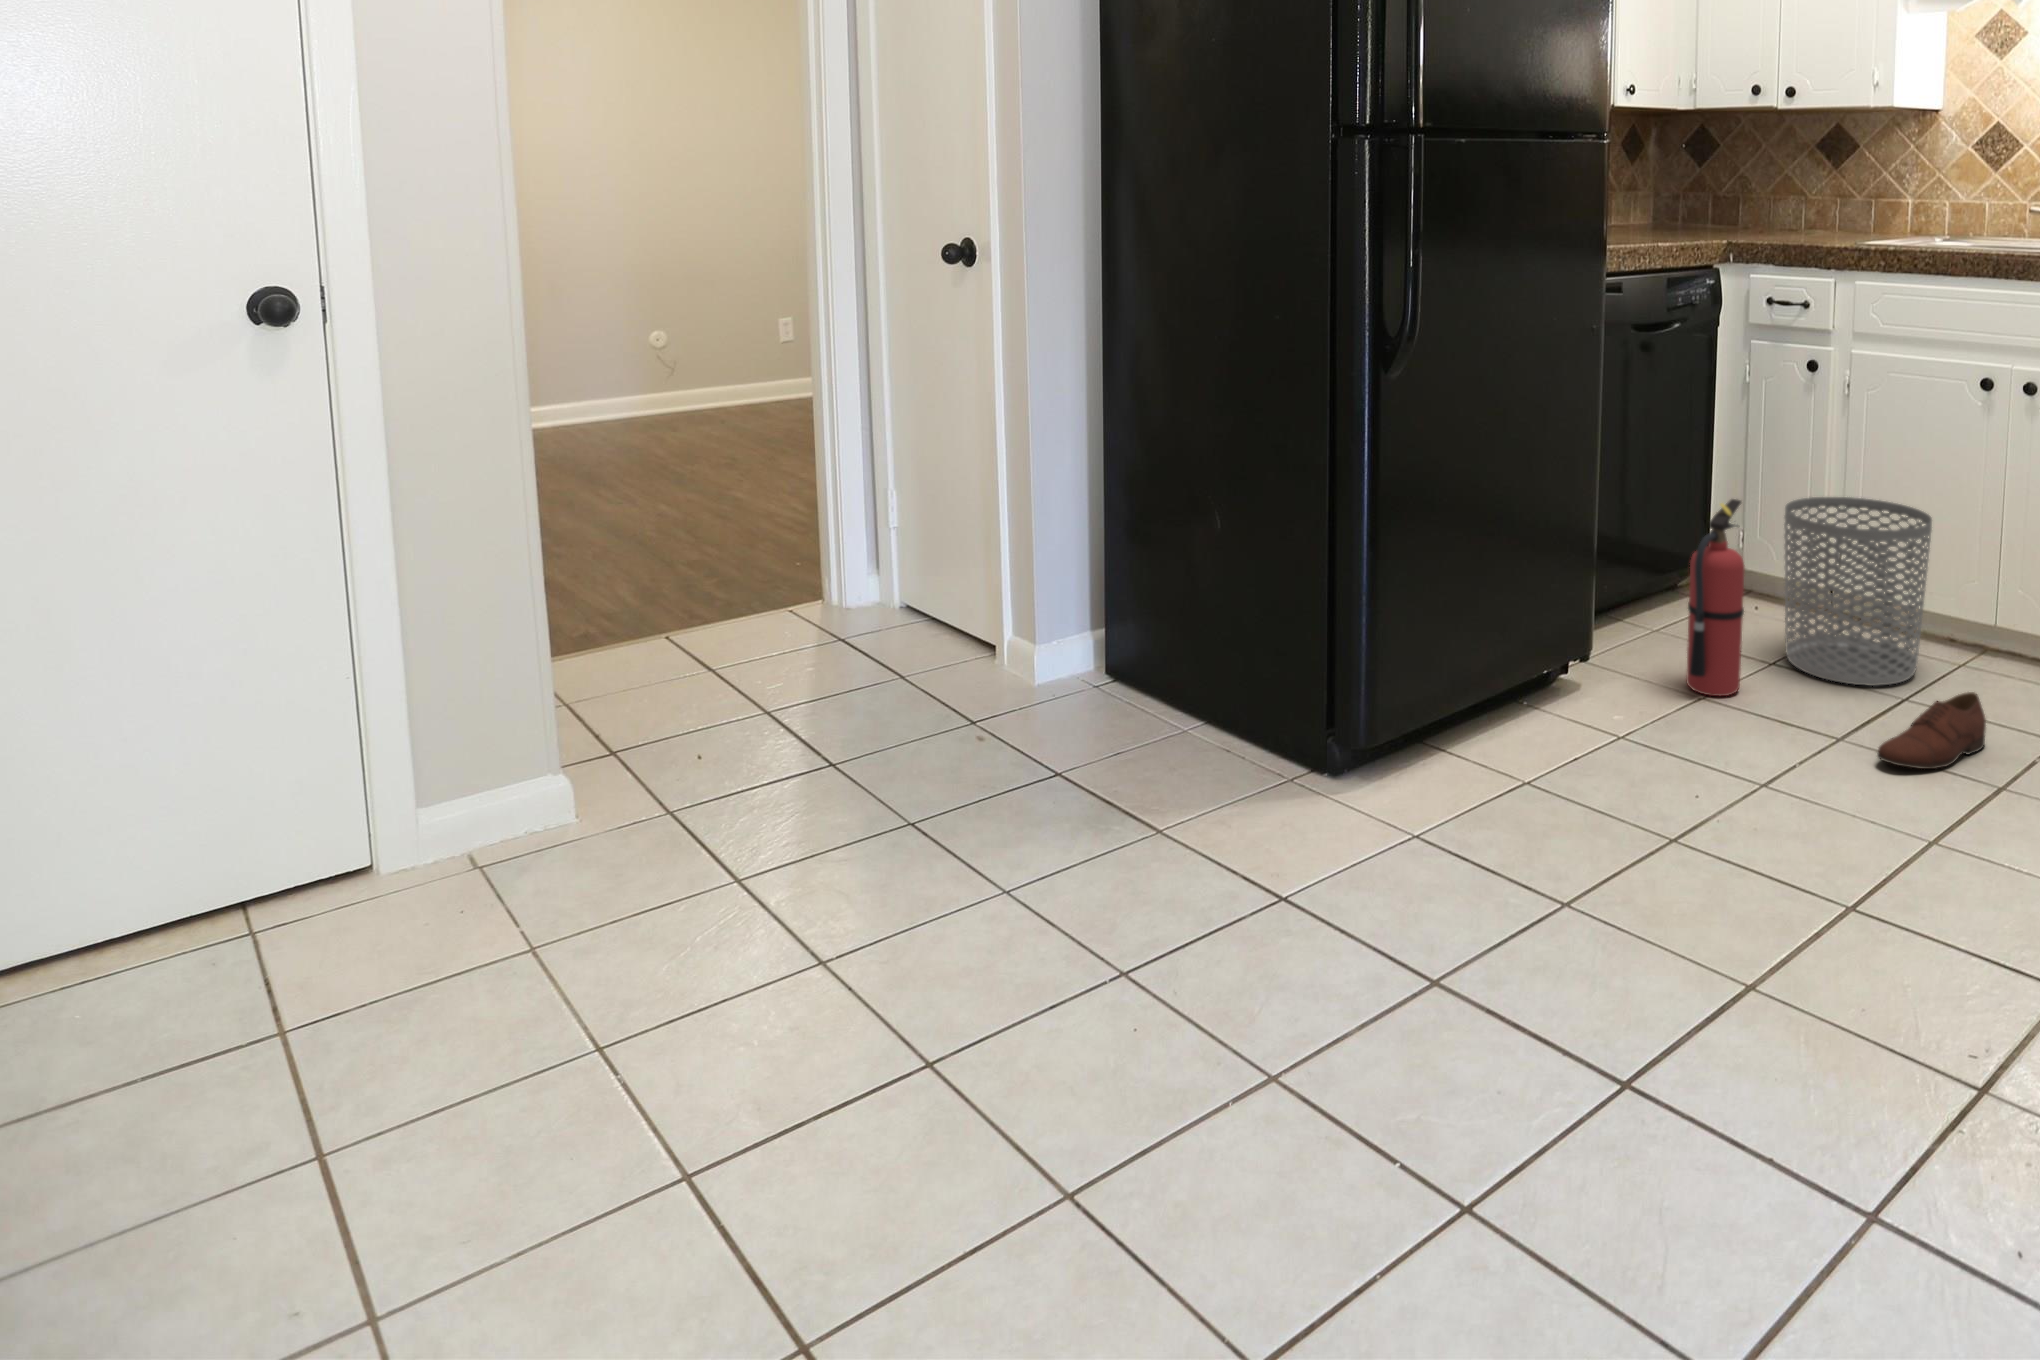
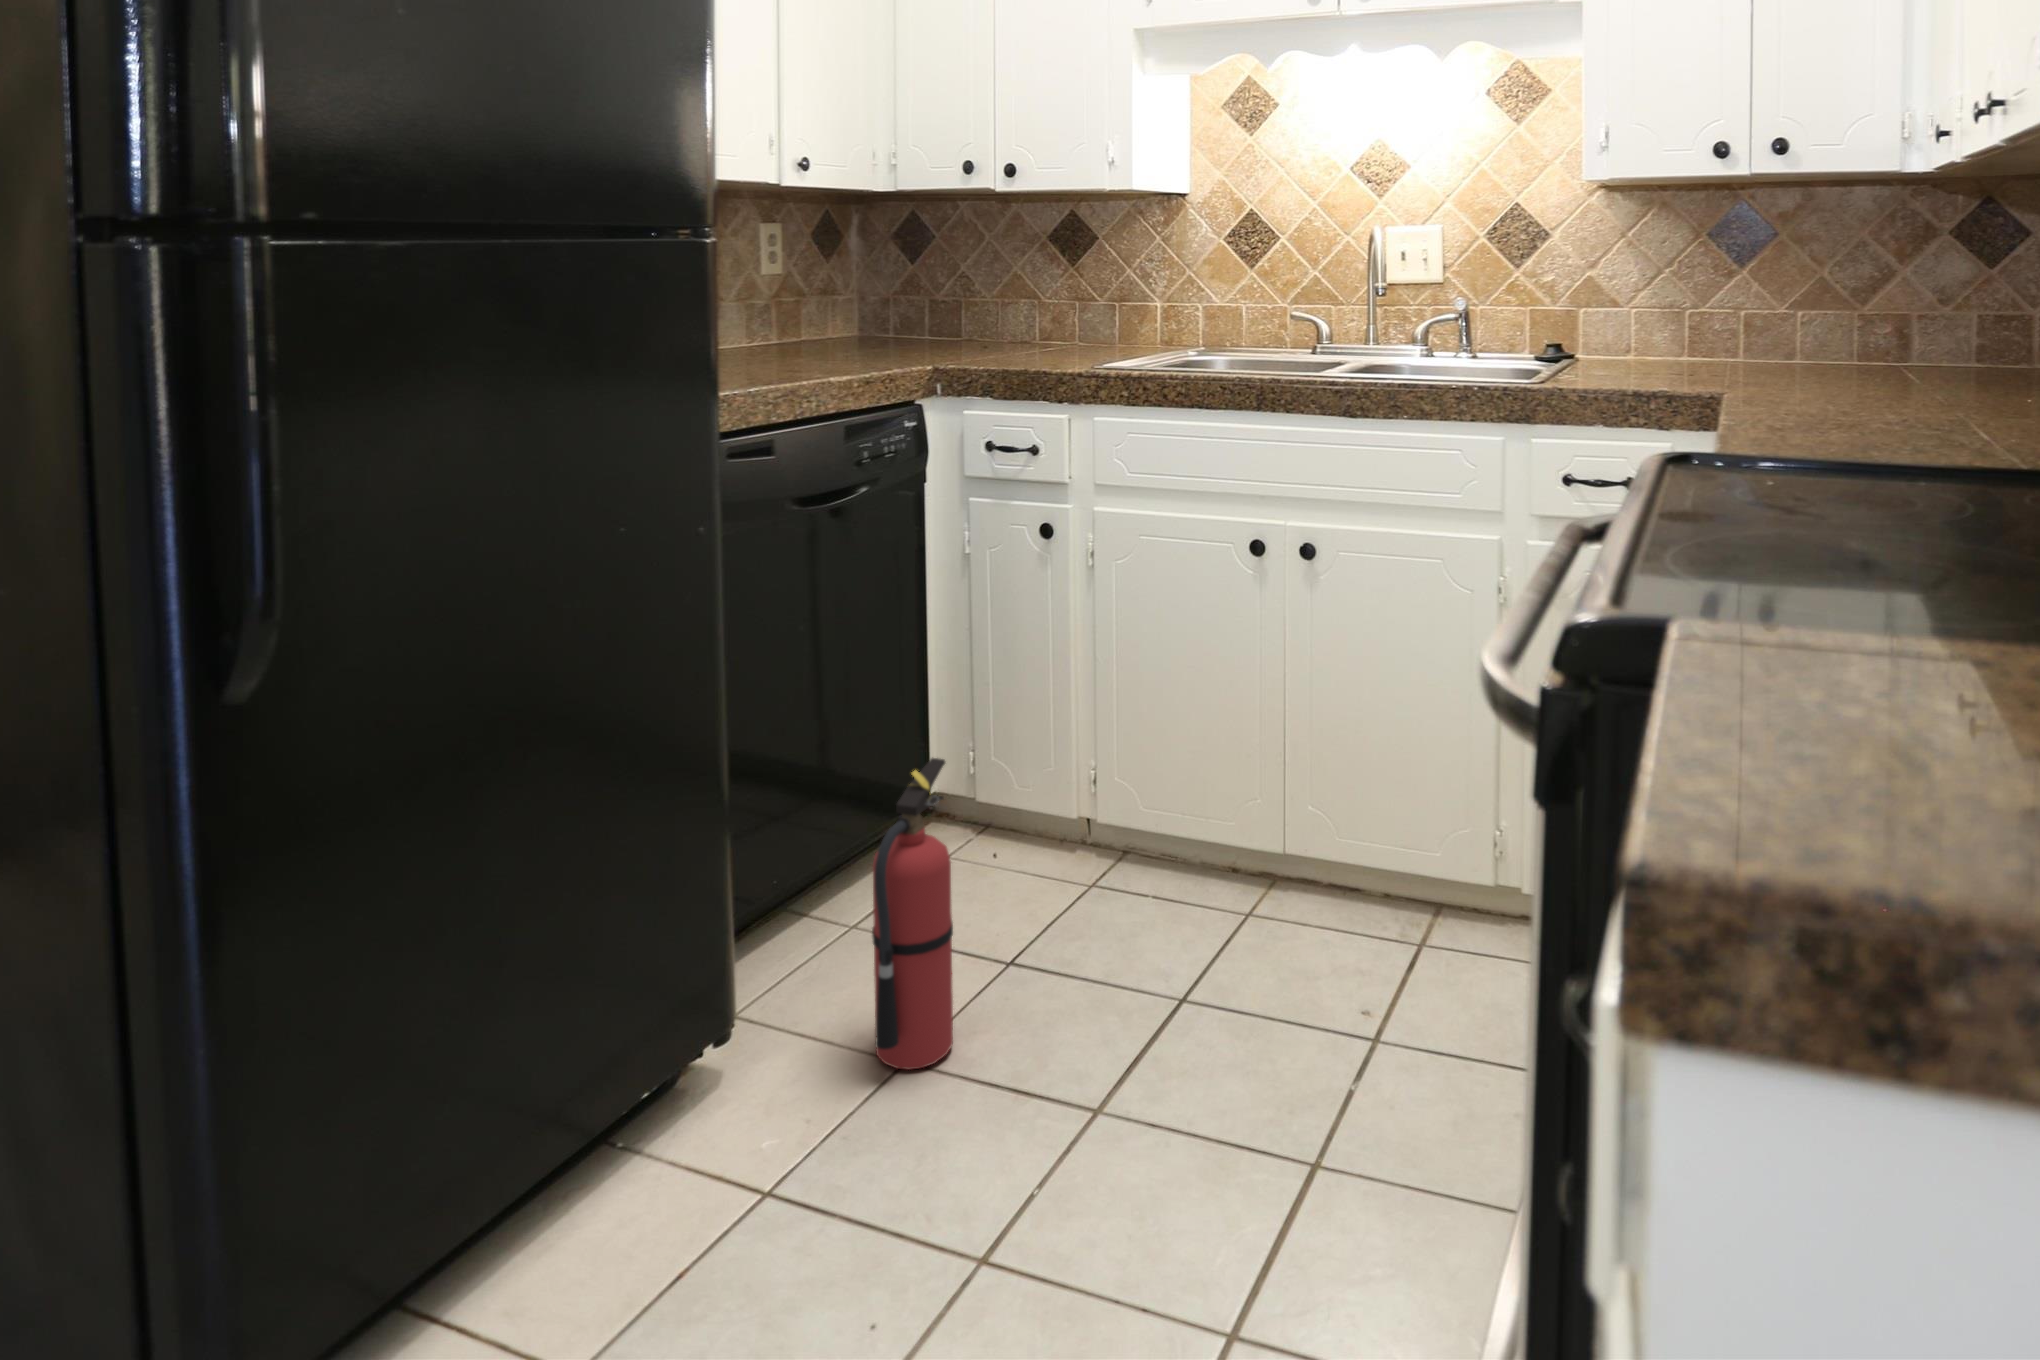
waste bin: present [1784,497,1932,686] -> none [1012,713,1200,996]
shoe: present [1877,692,1986,769] -> none [1138,1012,1280,1177]

